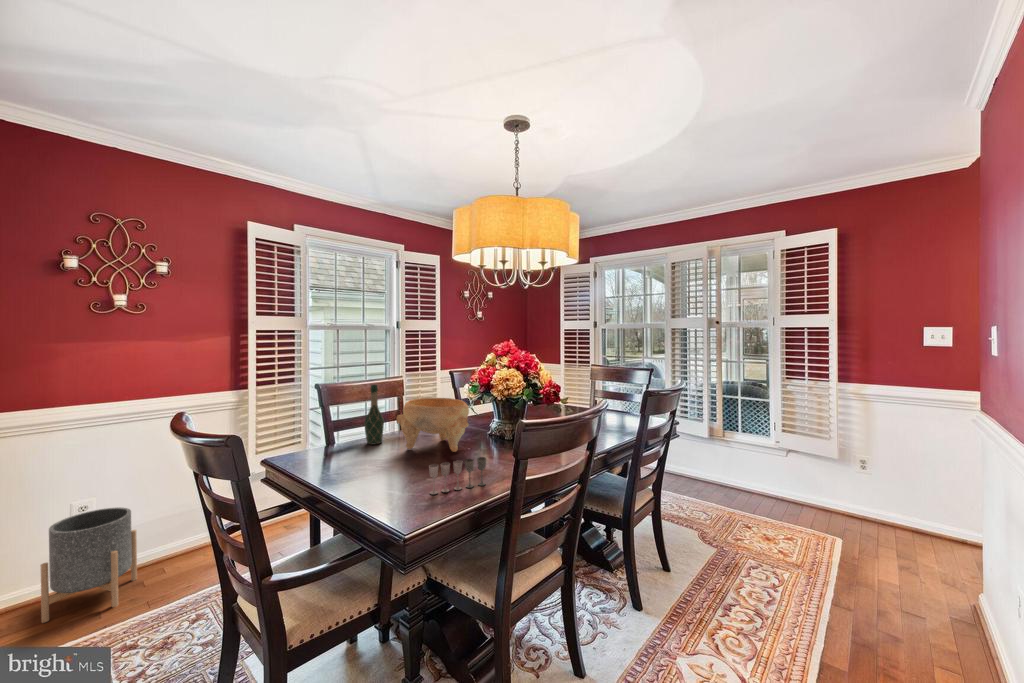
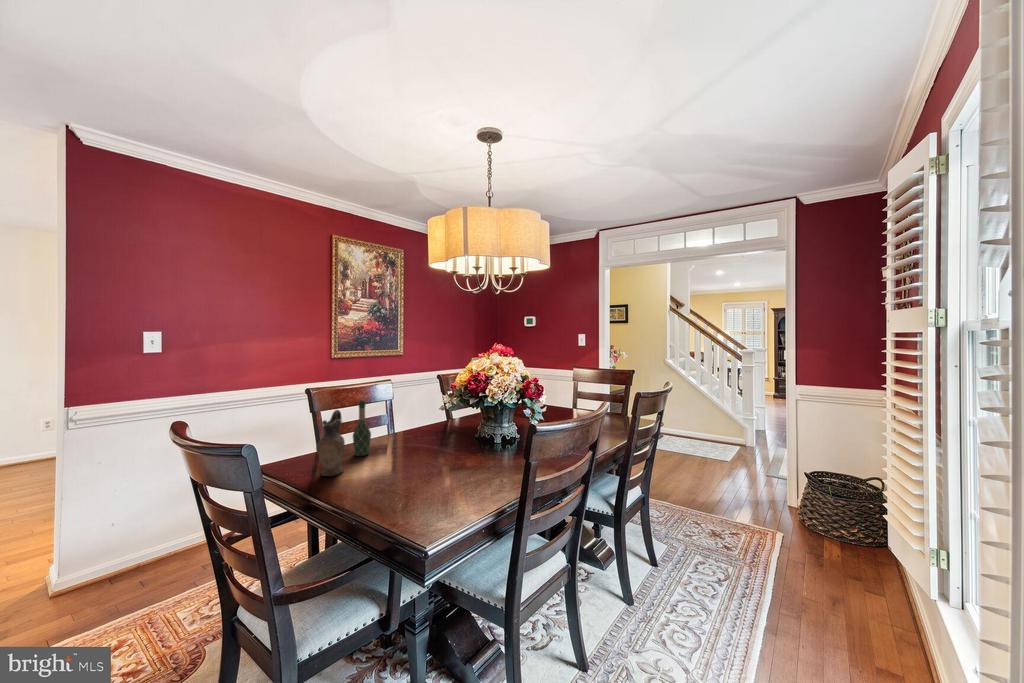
ceramic pitcher: none [328,391,358,461] -> present [316,410,345,476]
decorative bowl: present [397,398,469,452] -> none [381,413,448,465]
wine glass: present [429,457,486,495] -> none [405,479,459,516]
planter: present [40,508,137,623] -> none [44,509,140,621]

